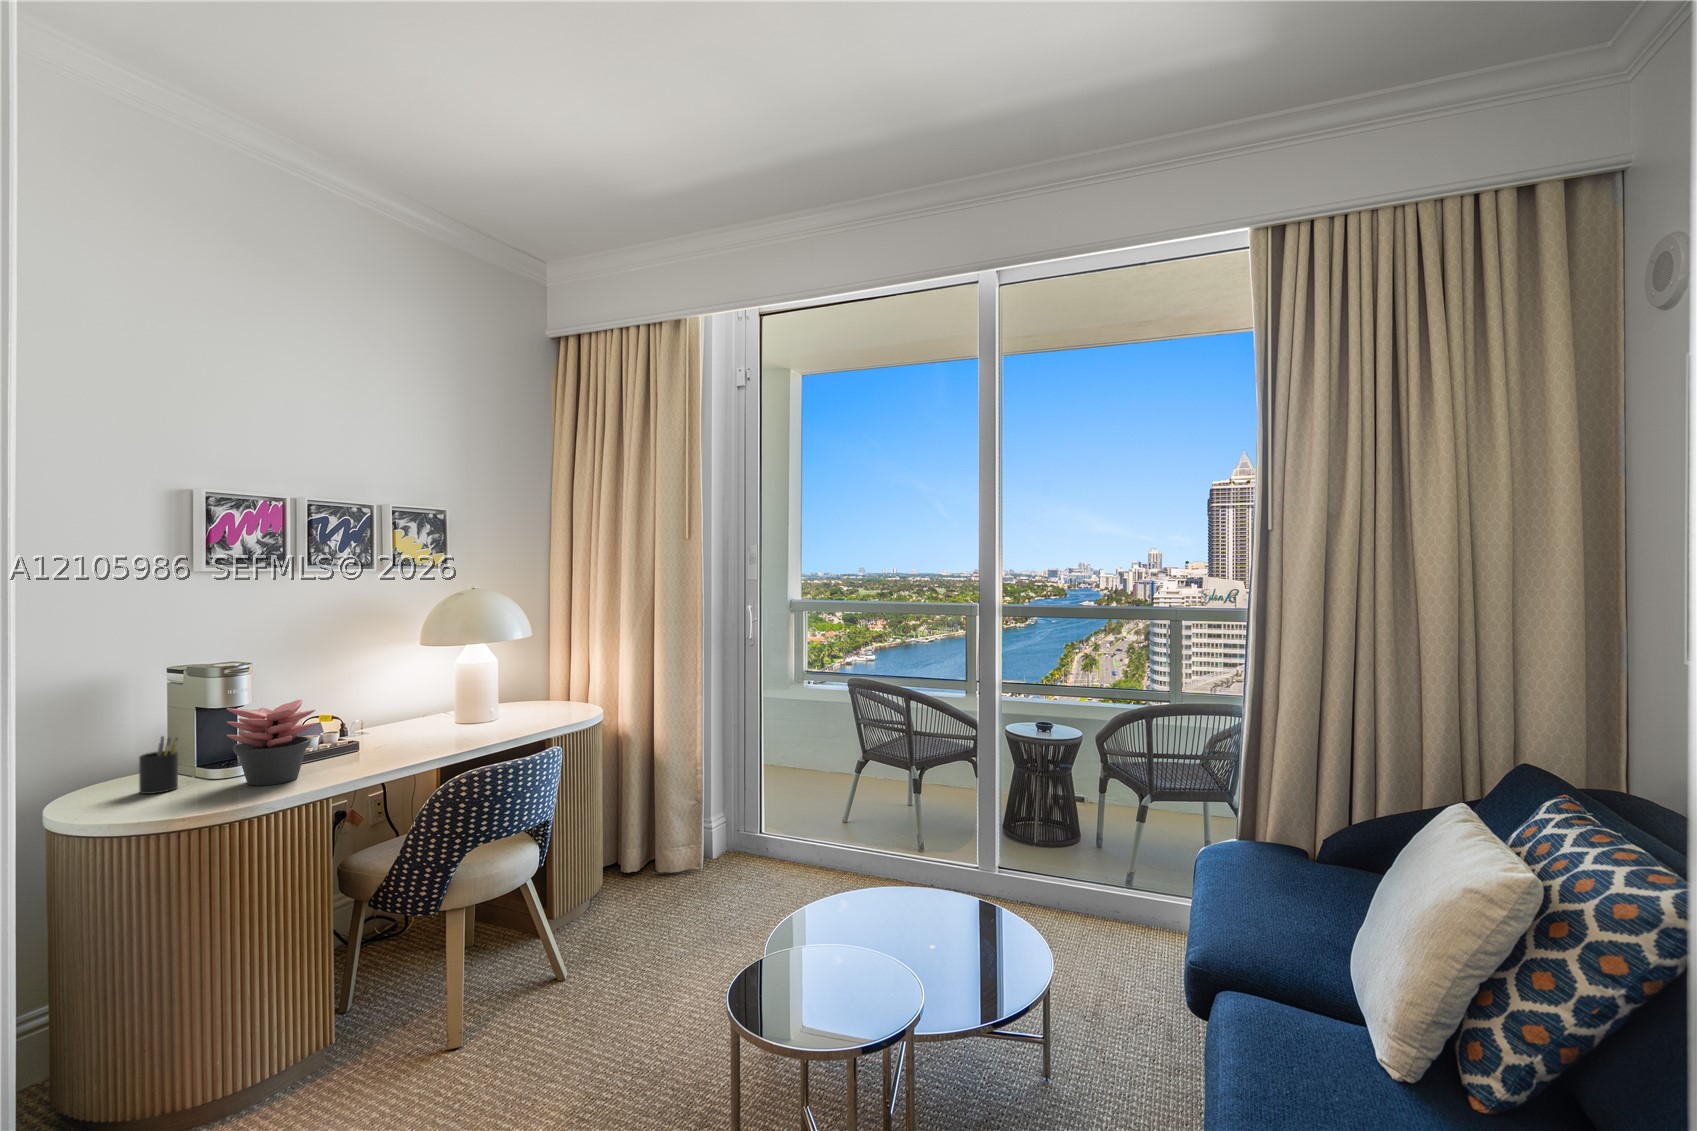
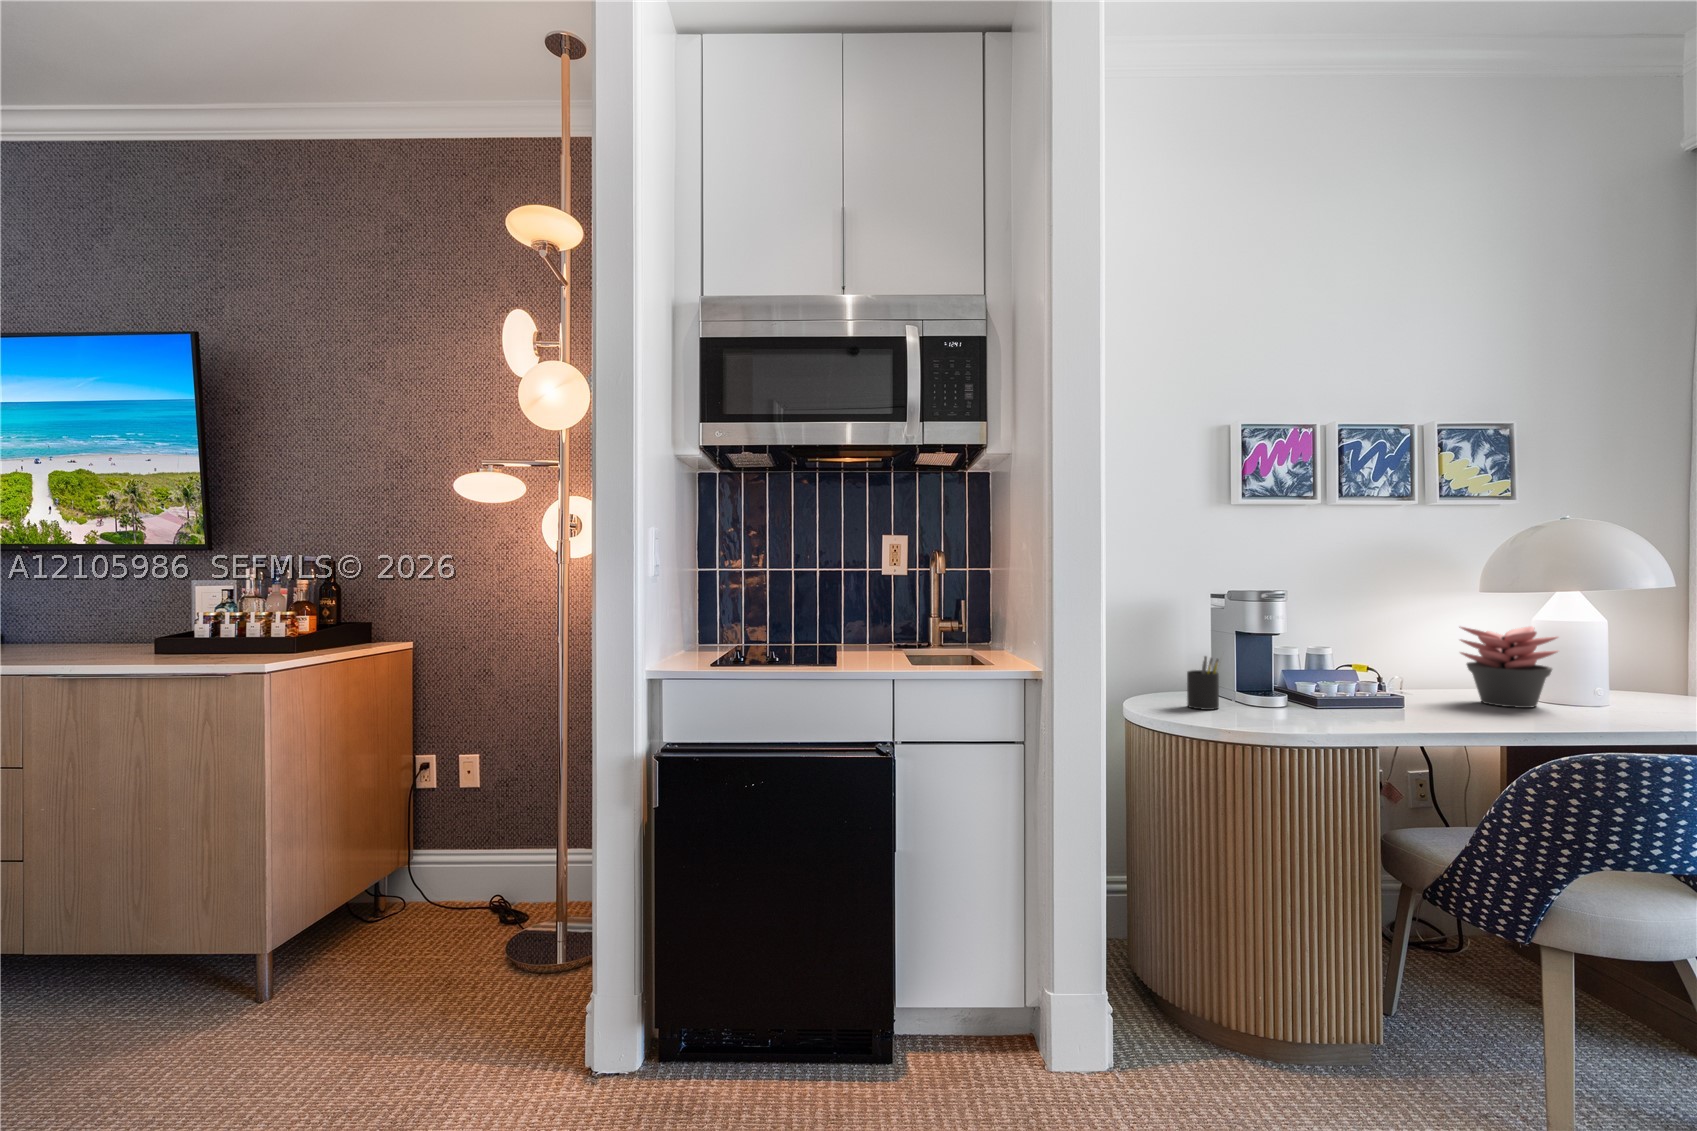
succulent plant: present [227,700,316,785] -> present [1459,626,1558,708]

